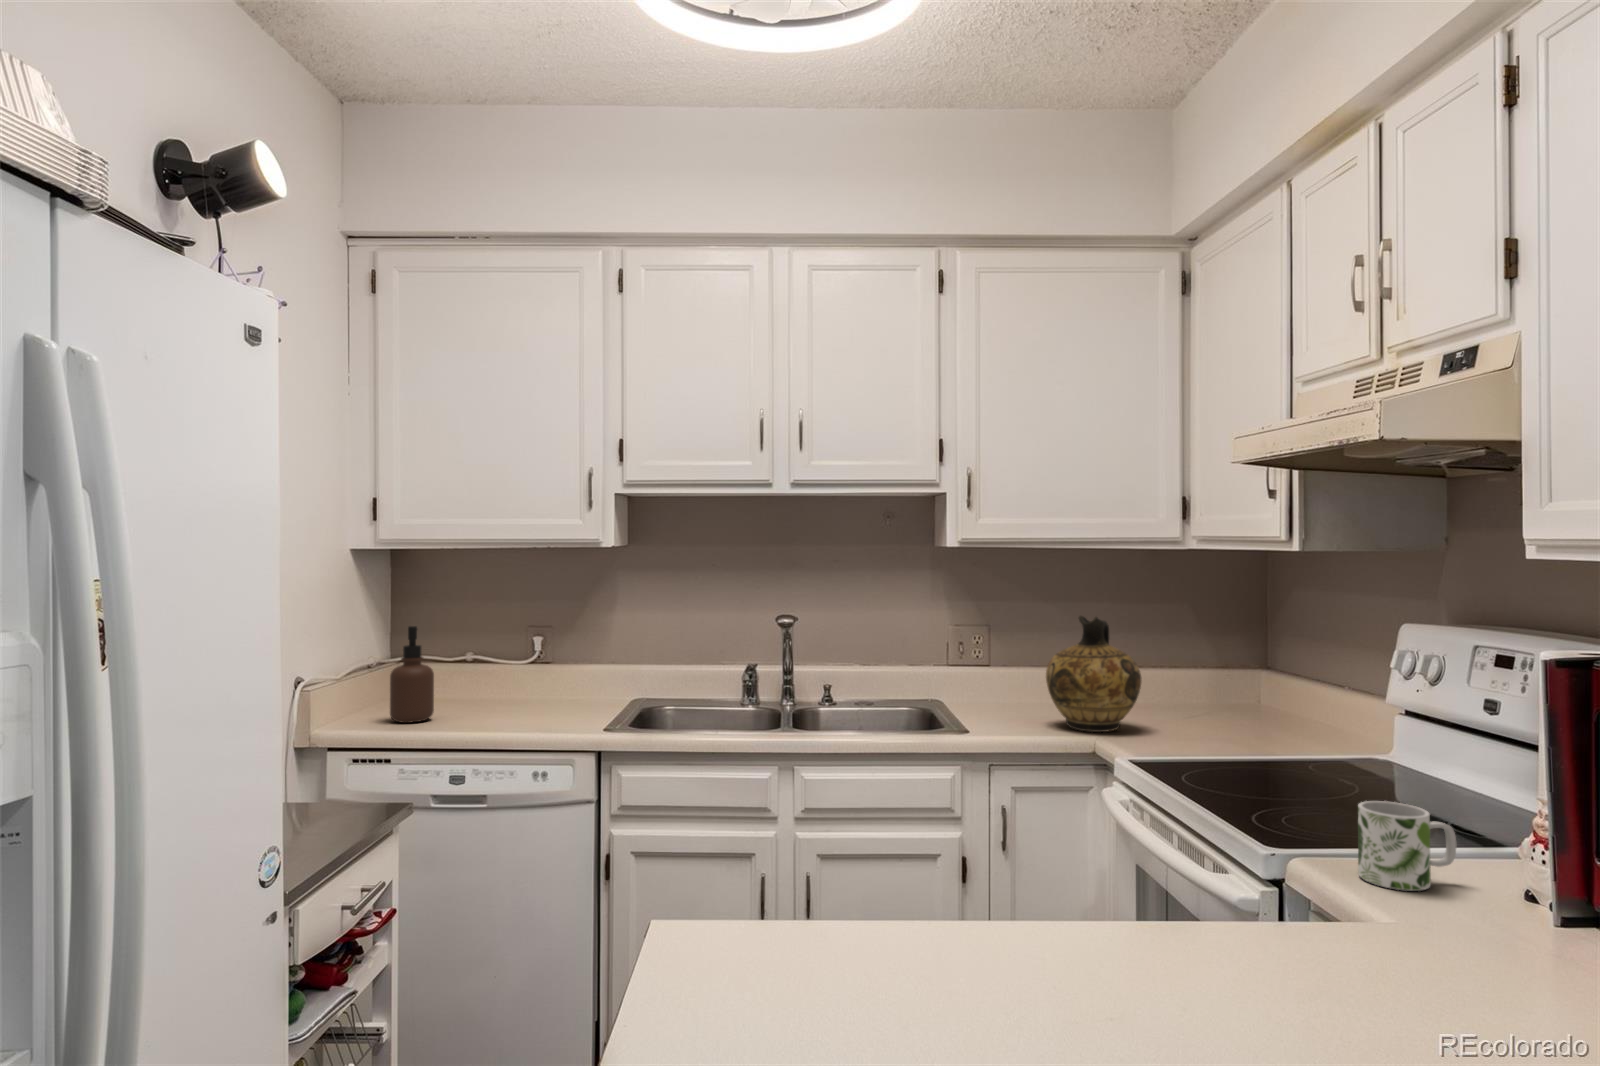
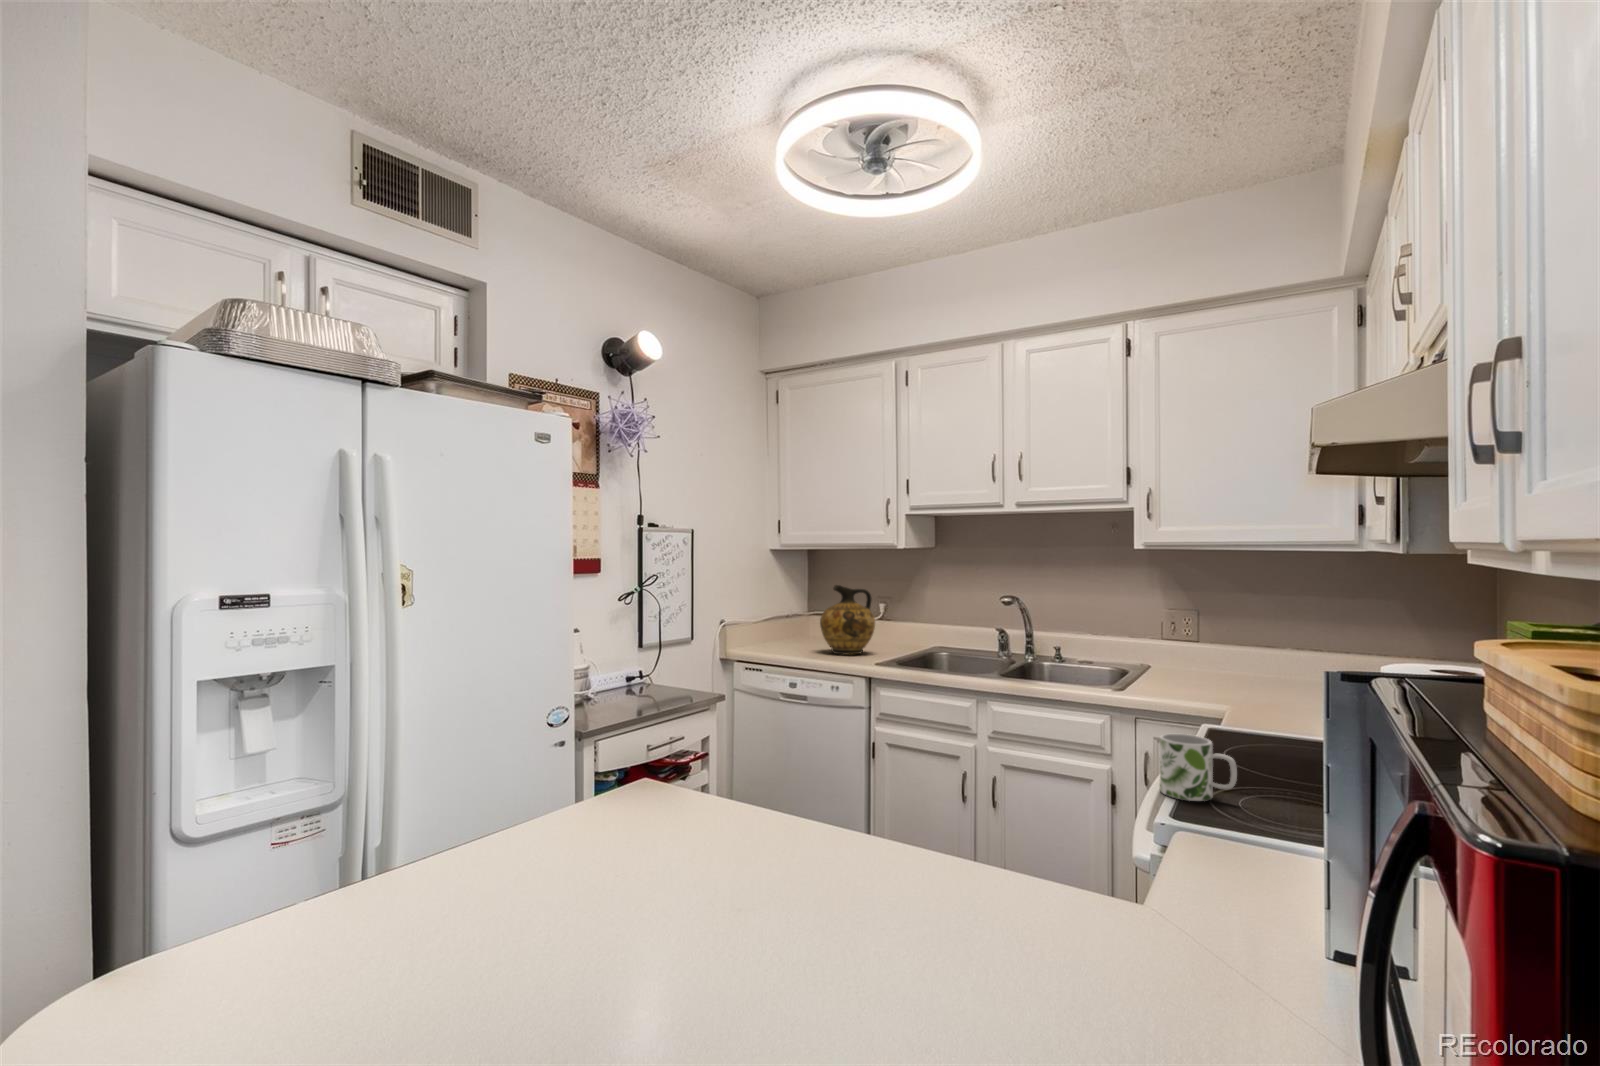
ceramic jug: present [1046,616,1141,732] -> present [820,585,875,655]
soap dispenser: present [390,626,434,723] -> none [776,593,800,650]

